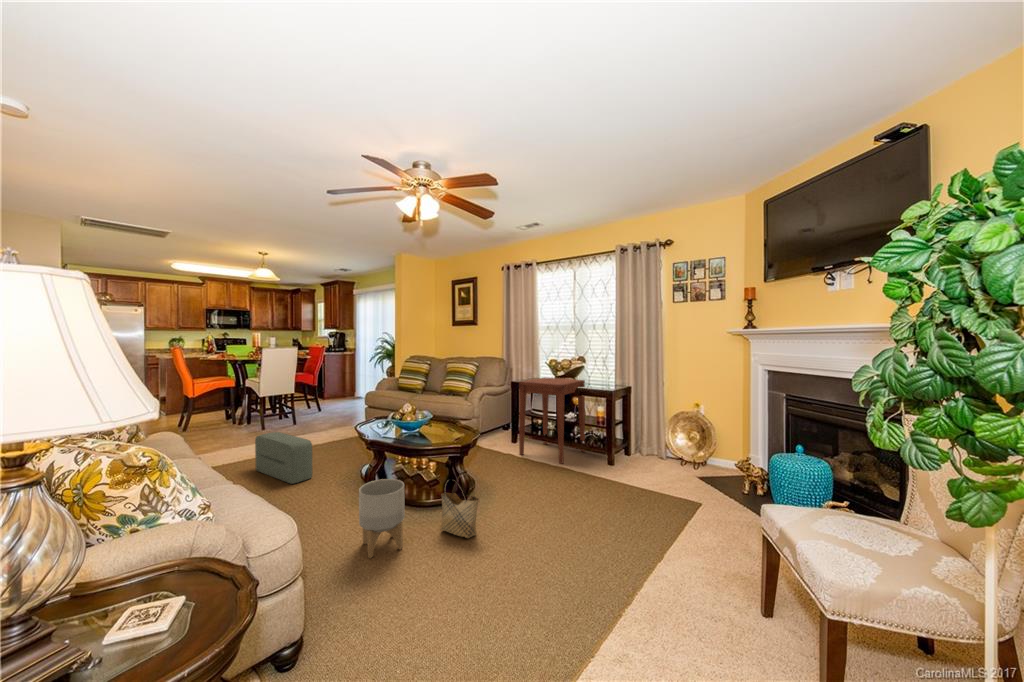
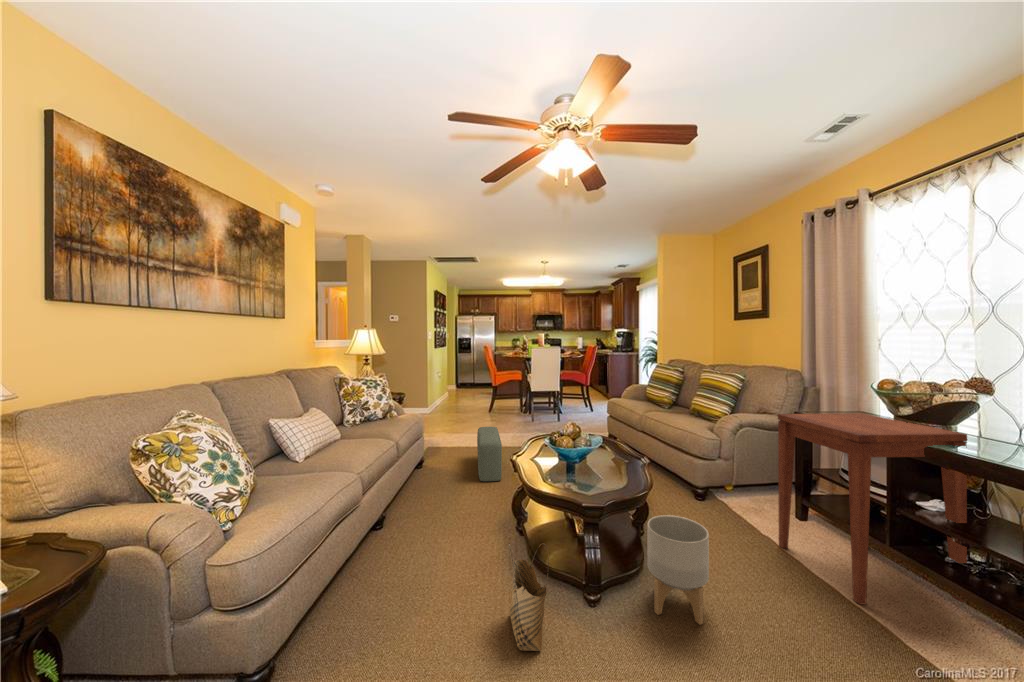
planter: present [359,479,405,558] -> present [647,515,709,625]

